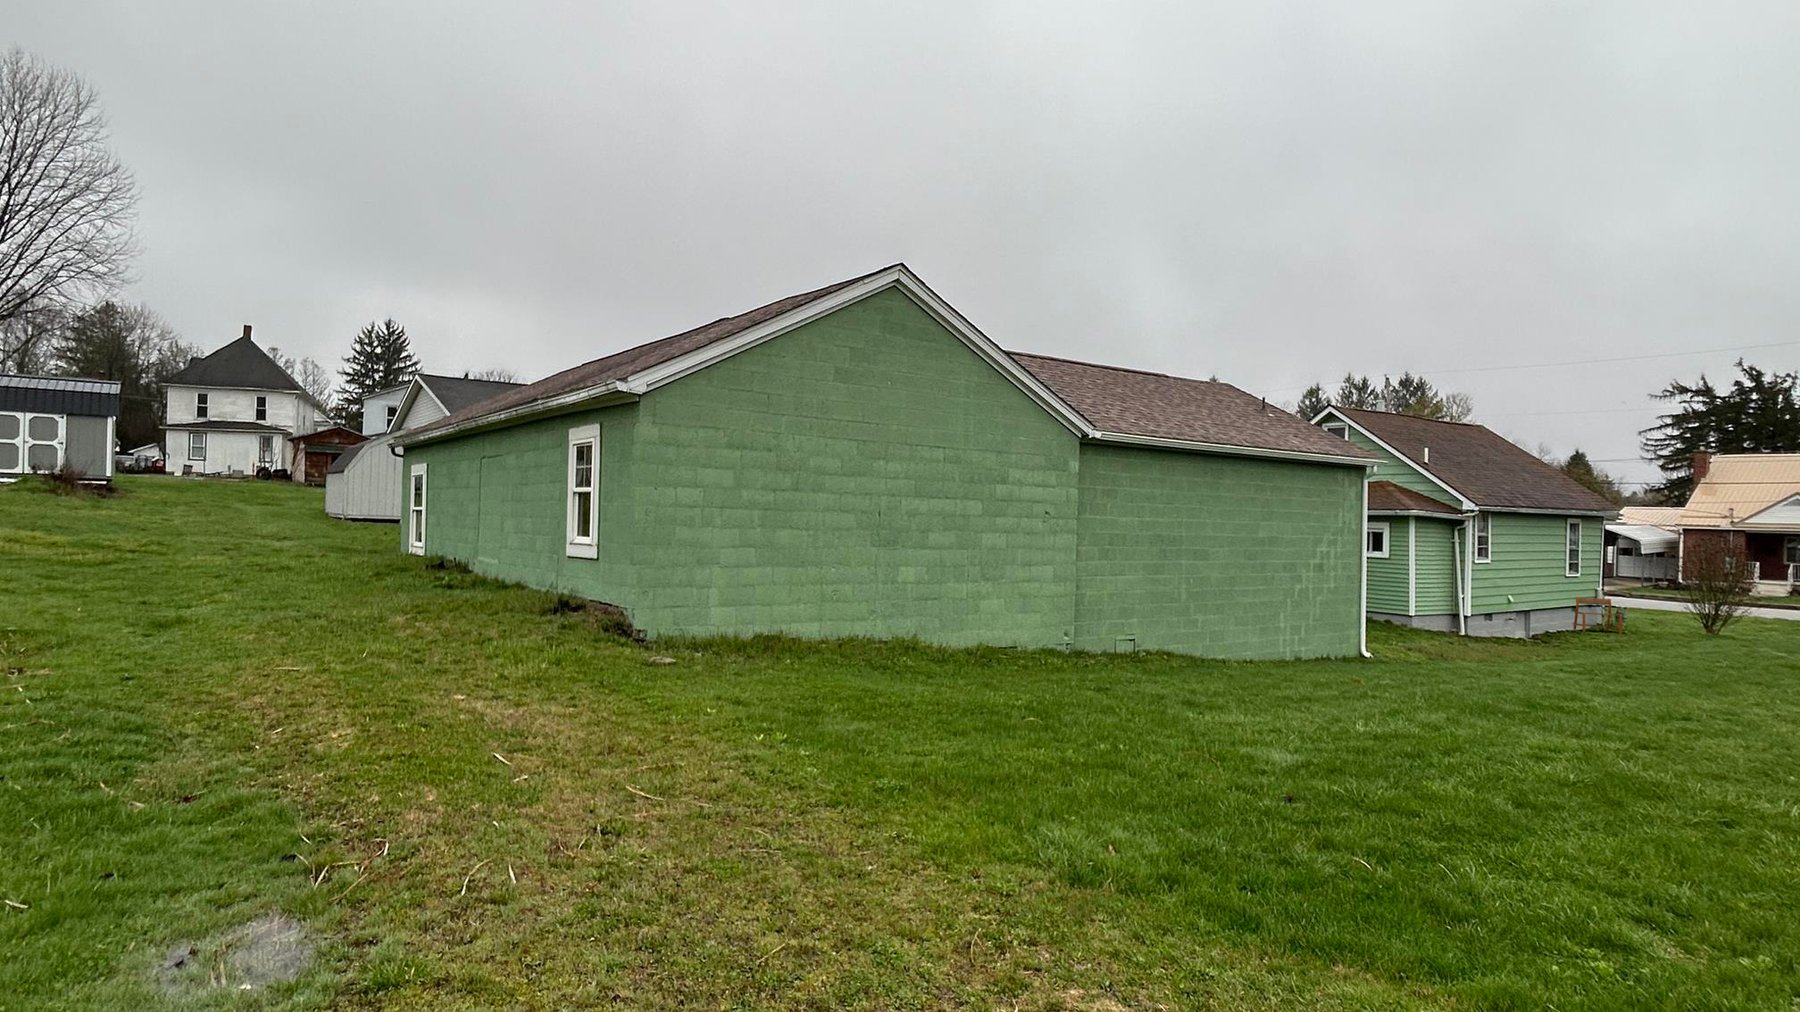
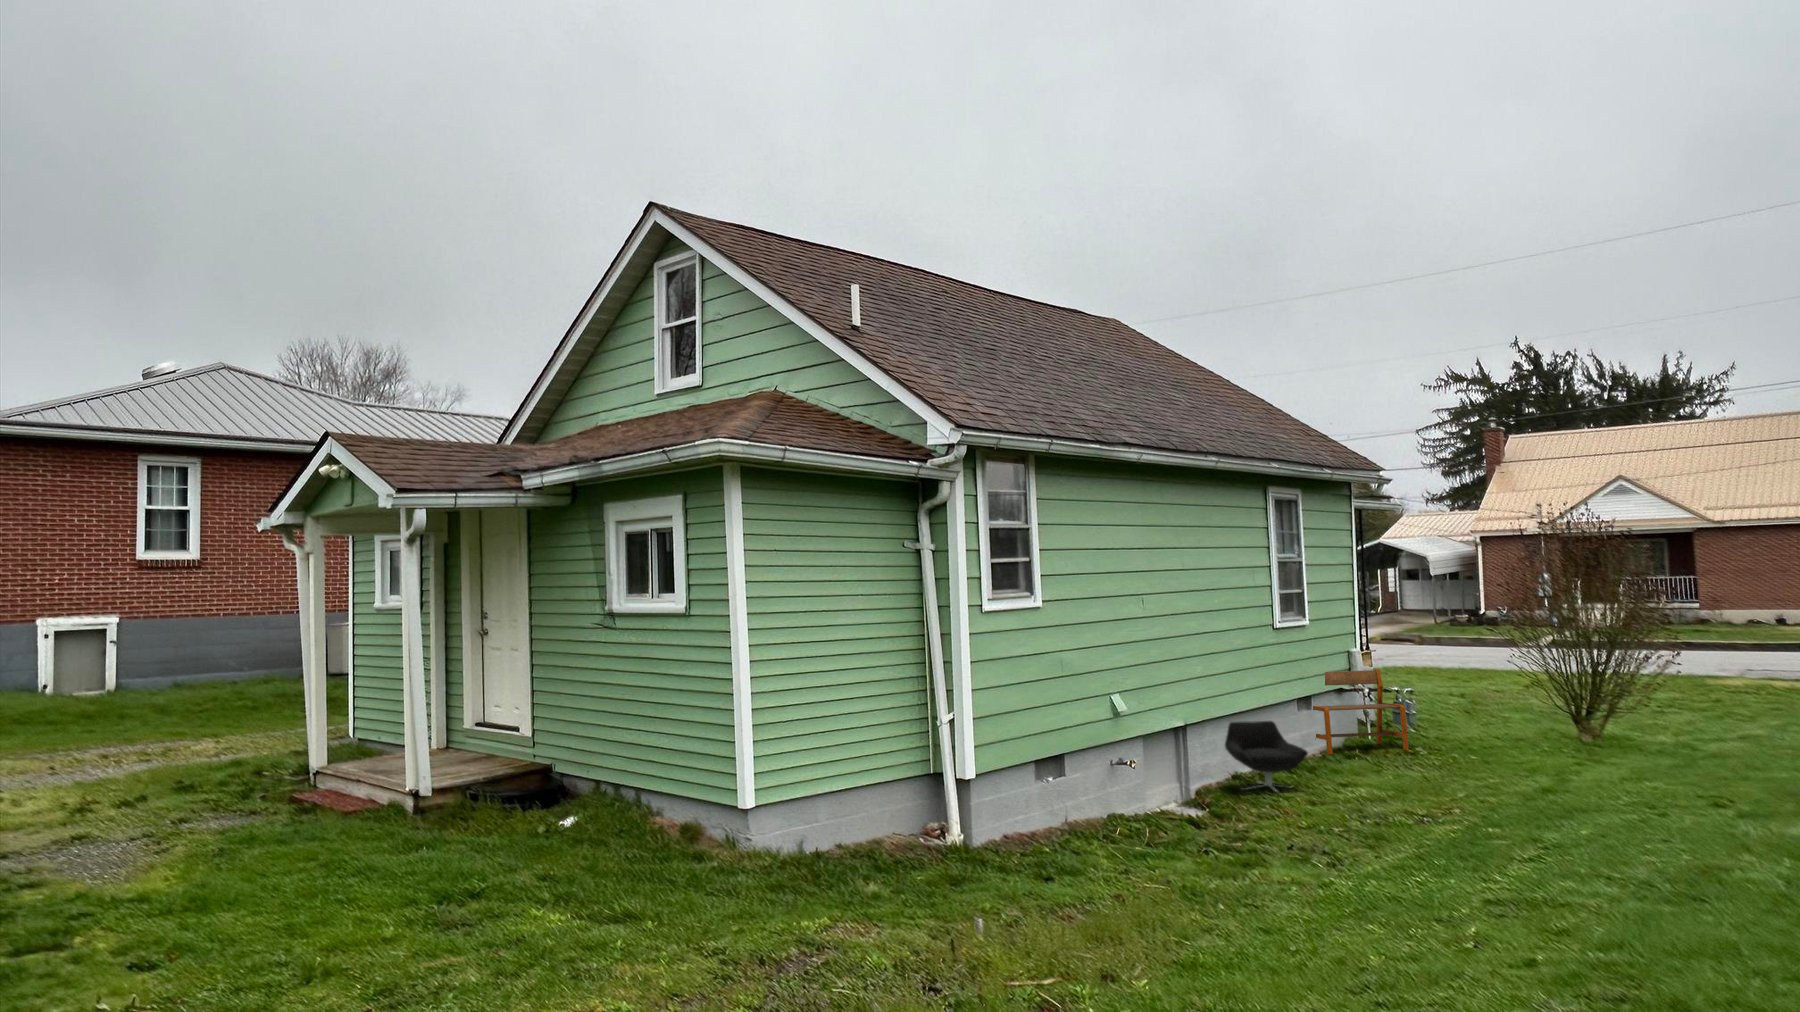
lounge chair: none [1542,612,1580,639] -> present [1225,721,1308,792]

